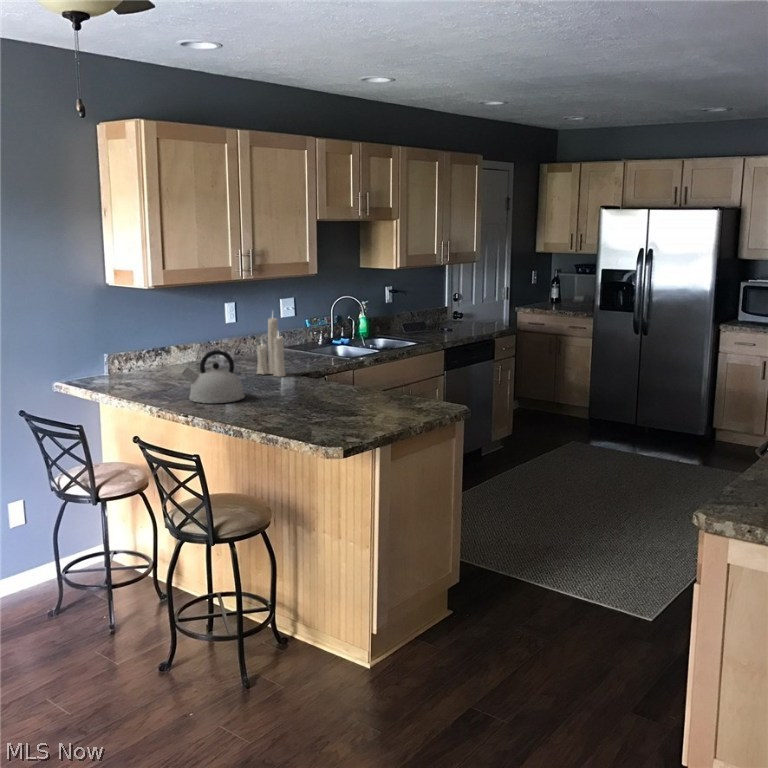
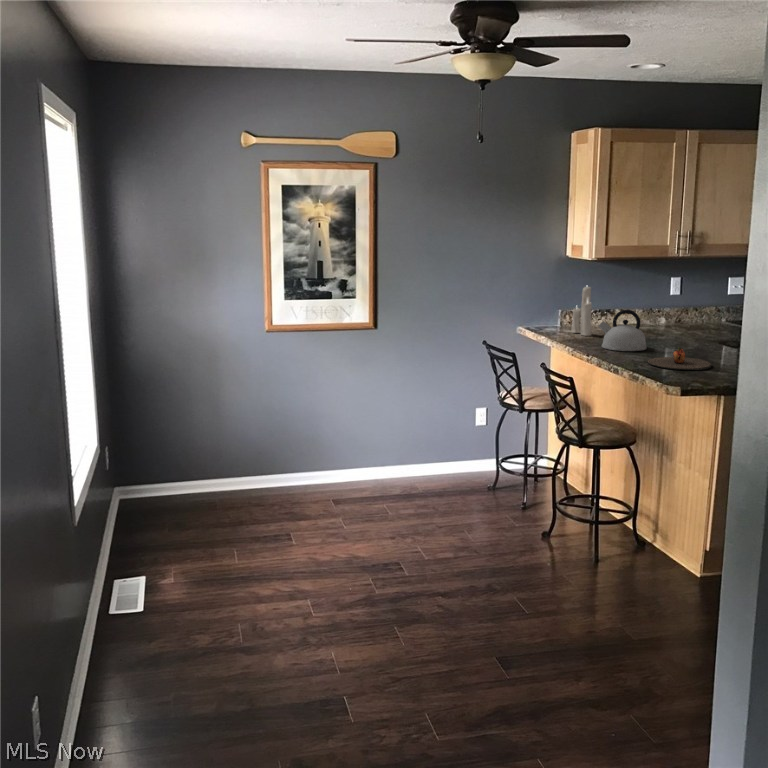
candle: present [257,317,286,377] -> present [571,287,592,336]
plate: none [266,393,340,422] -> present [648,348,711,370]

